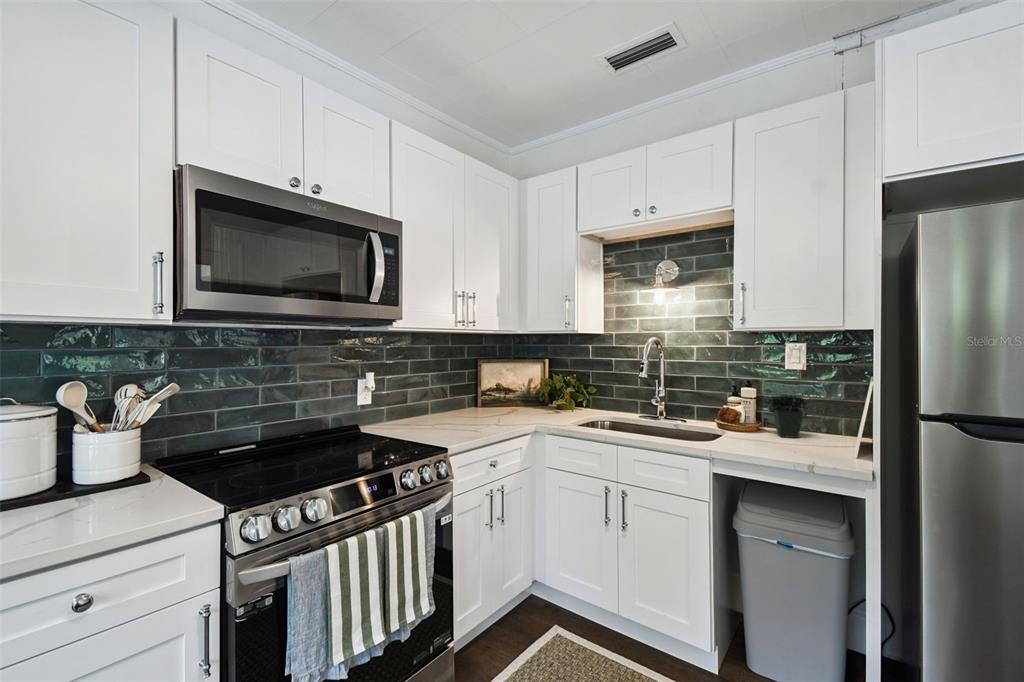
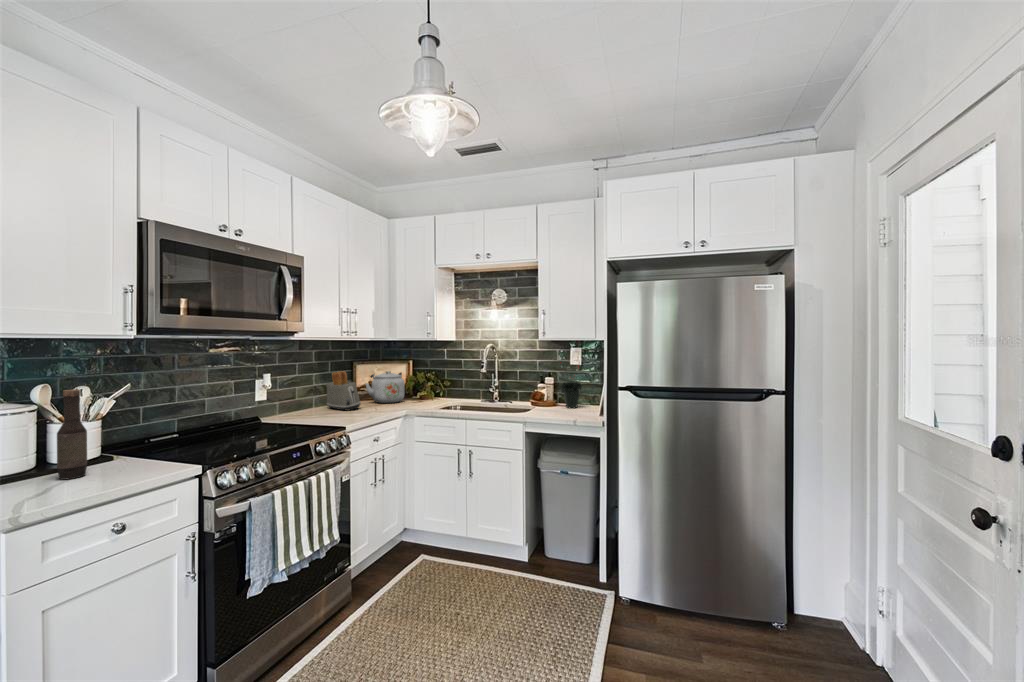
toaster: none [444,371,482,421] -> present [326,371,361,411]
kettle: none [491,372,538,412] -> present [366,371,405,403]
bottle: none [44,389,86,513] -> present [57,389,87,480]

